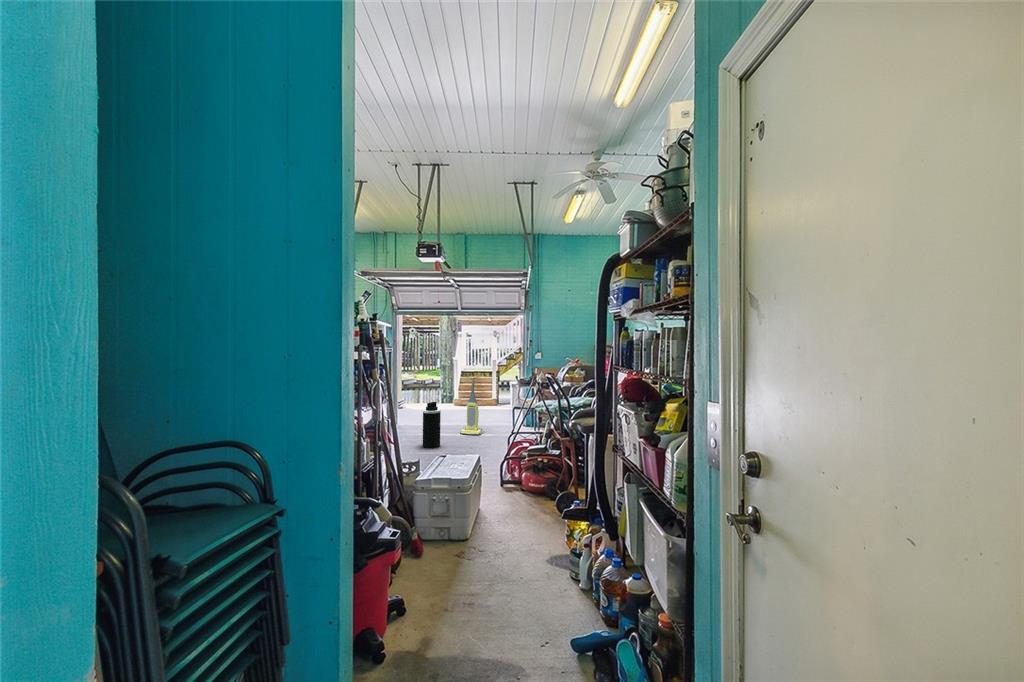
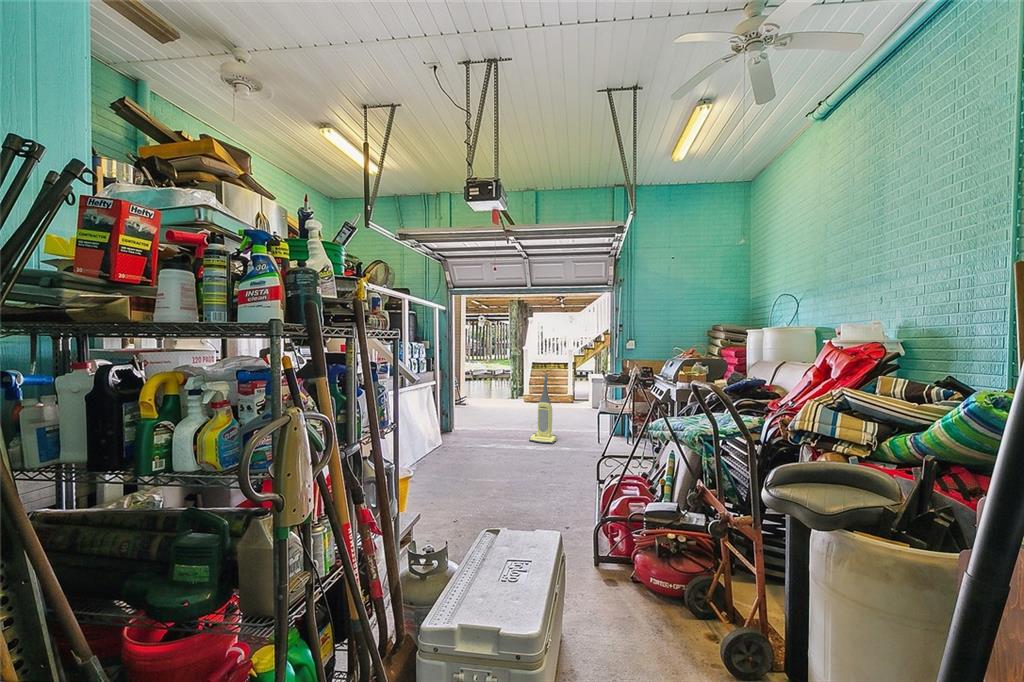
trash can: present [423,402,441,448] -> none [481,402,504,461]

